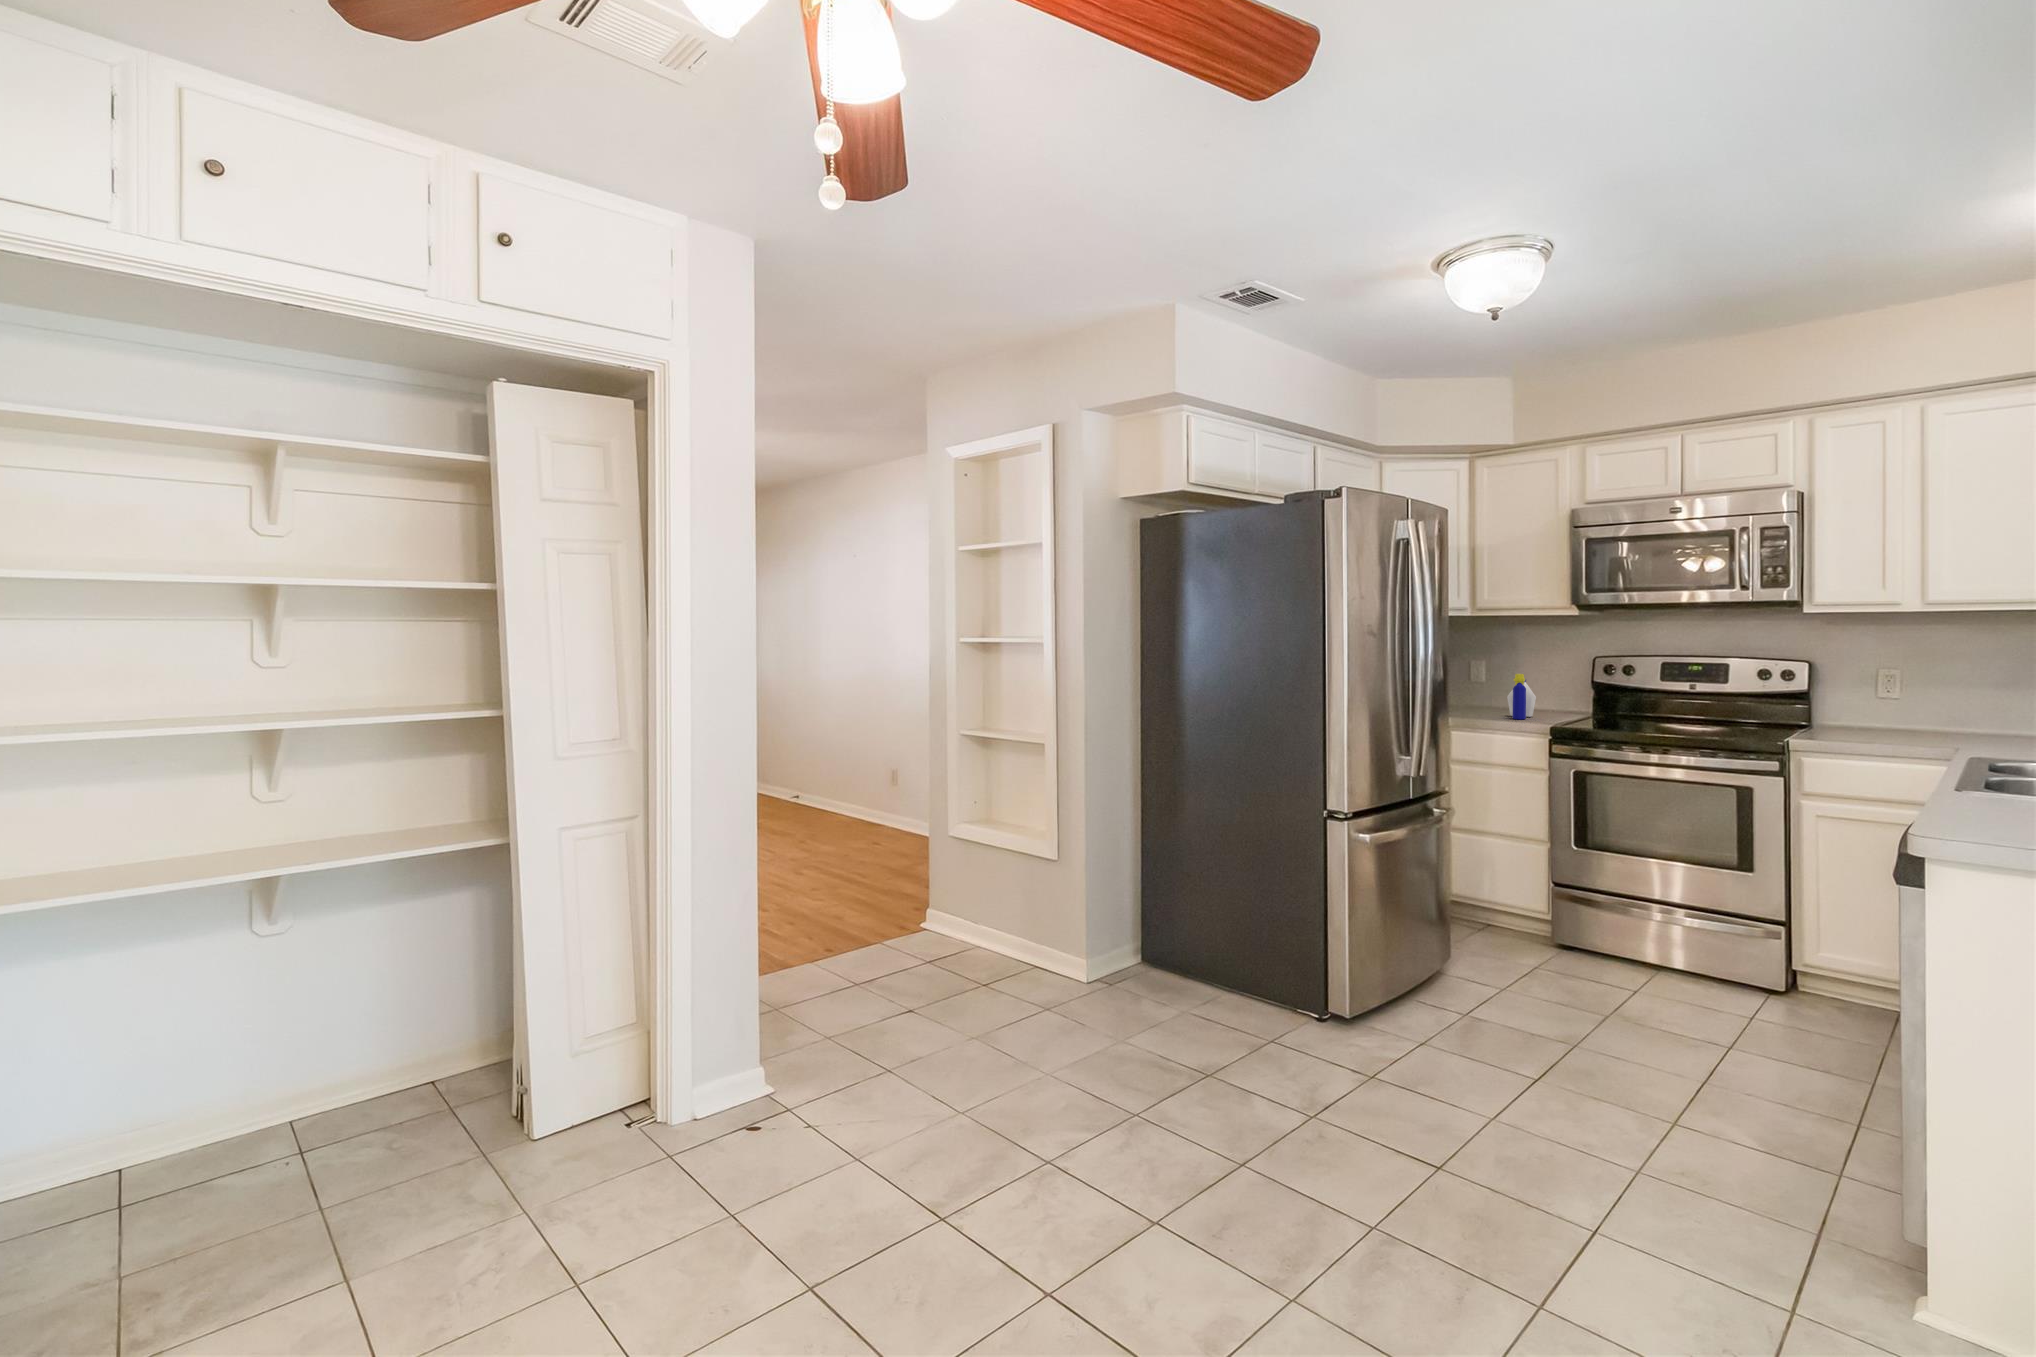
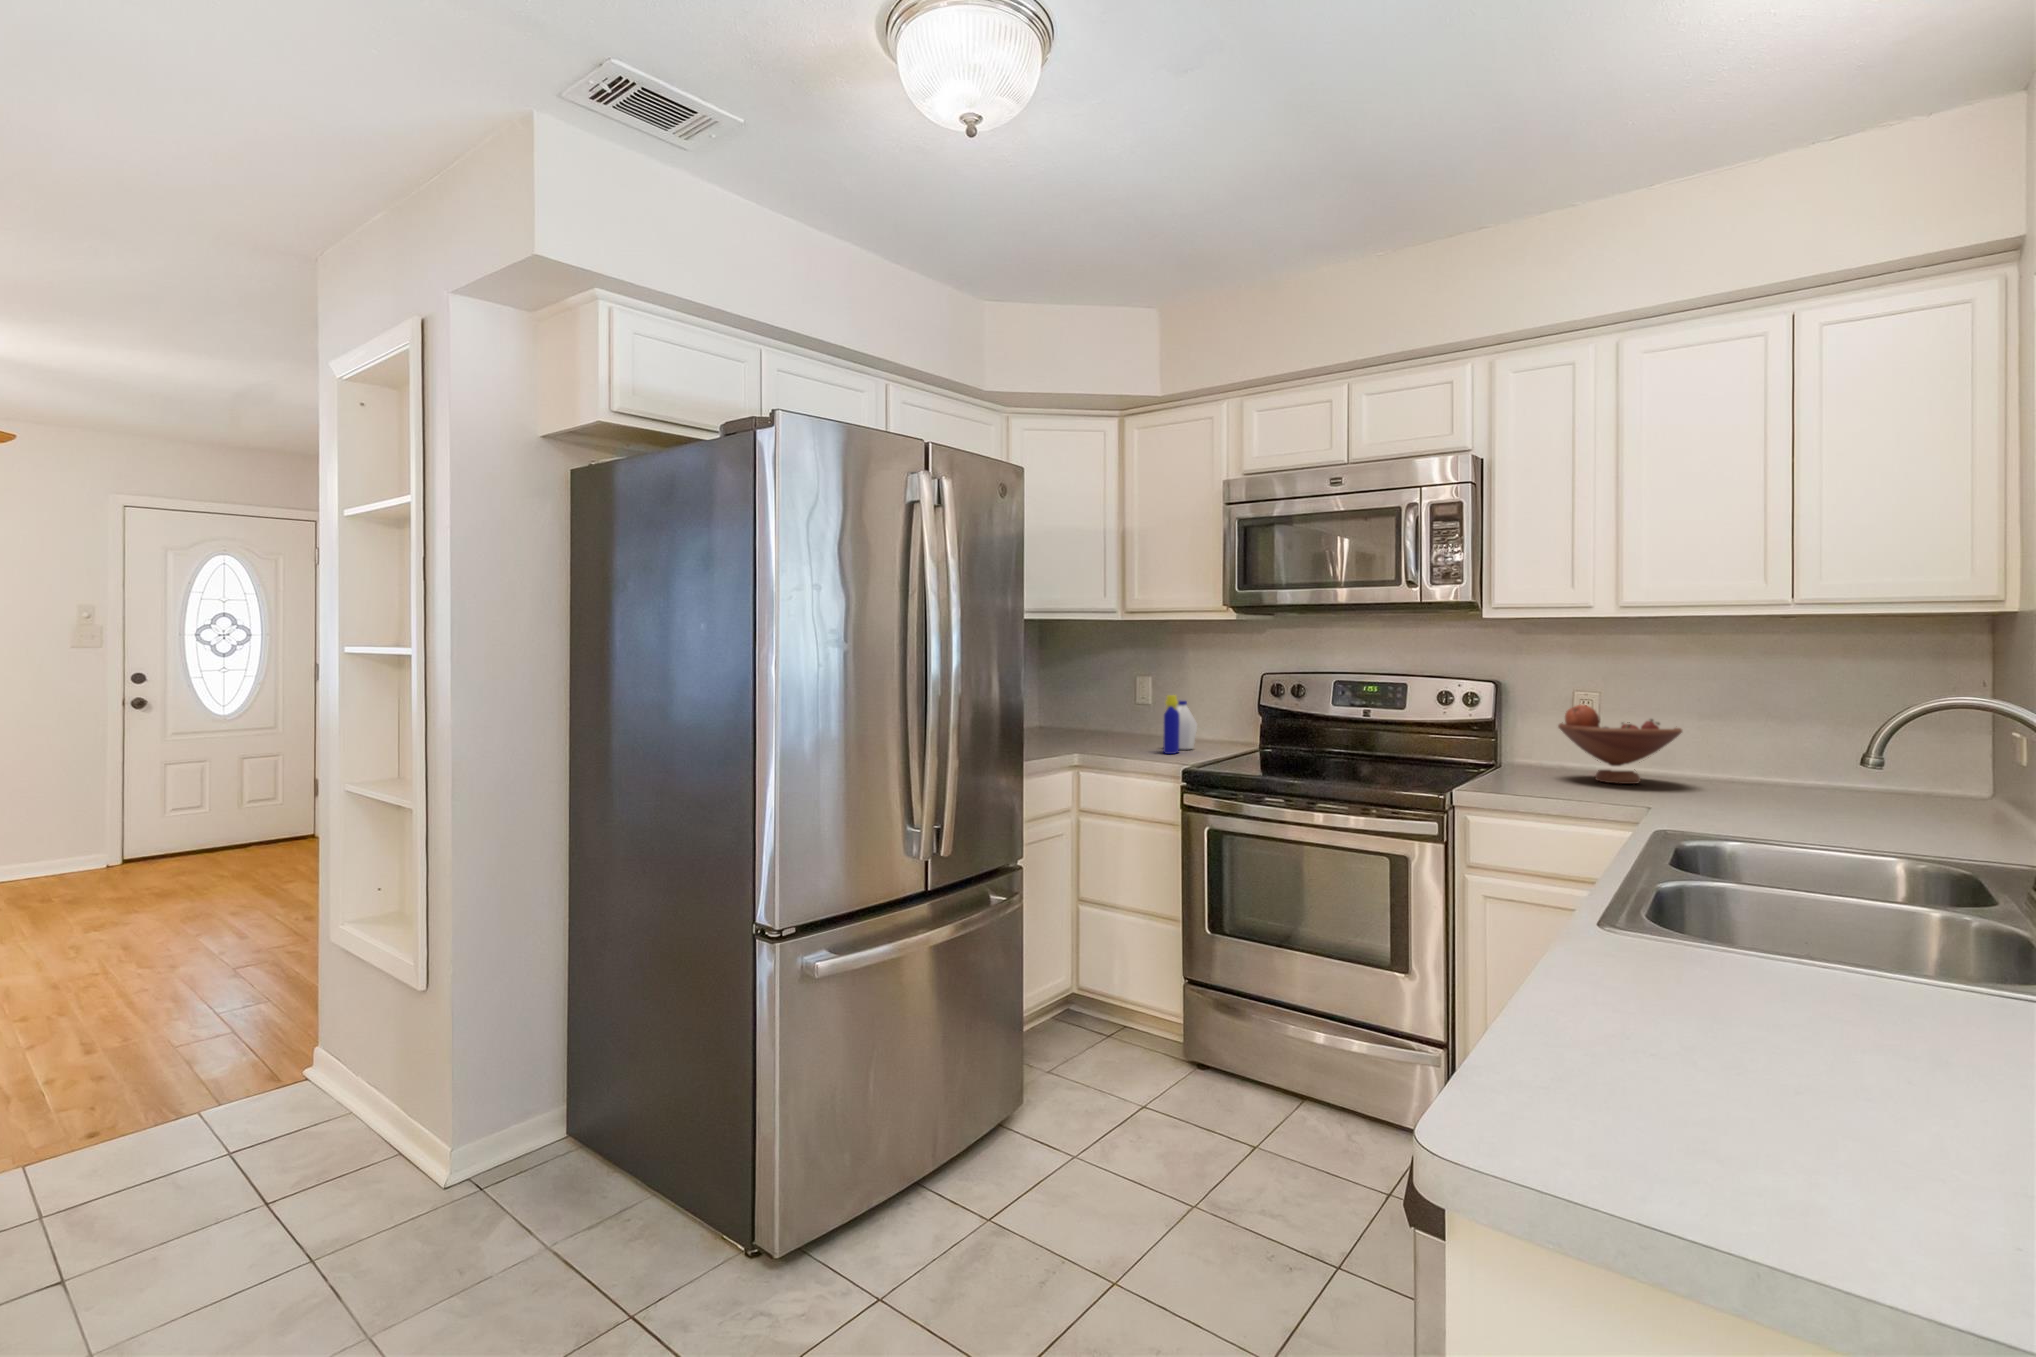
fruit bowl: none [1864,676,1975,737] -> present [1558,705,1682,784]

